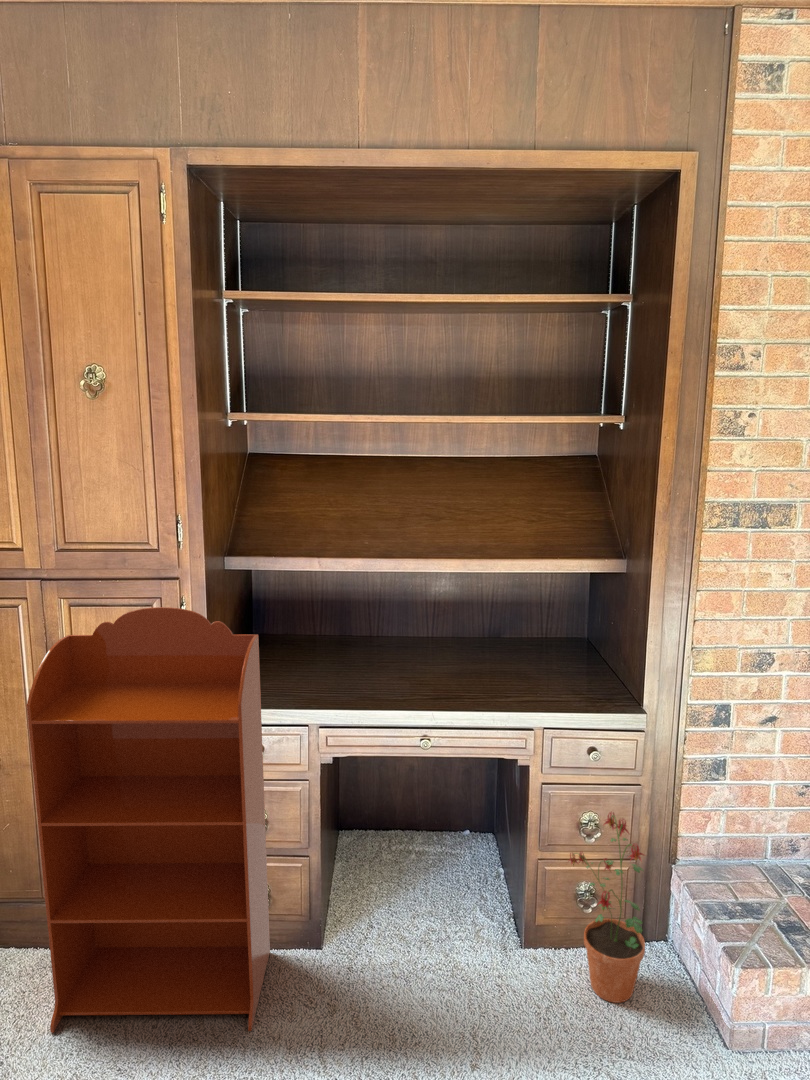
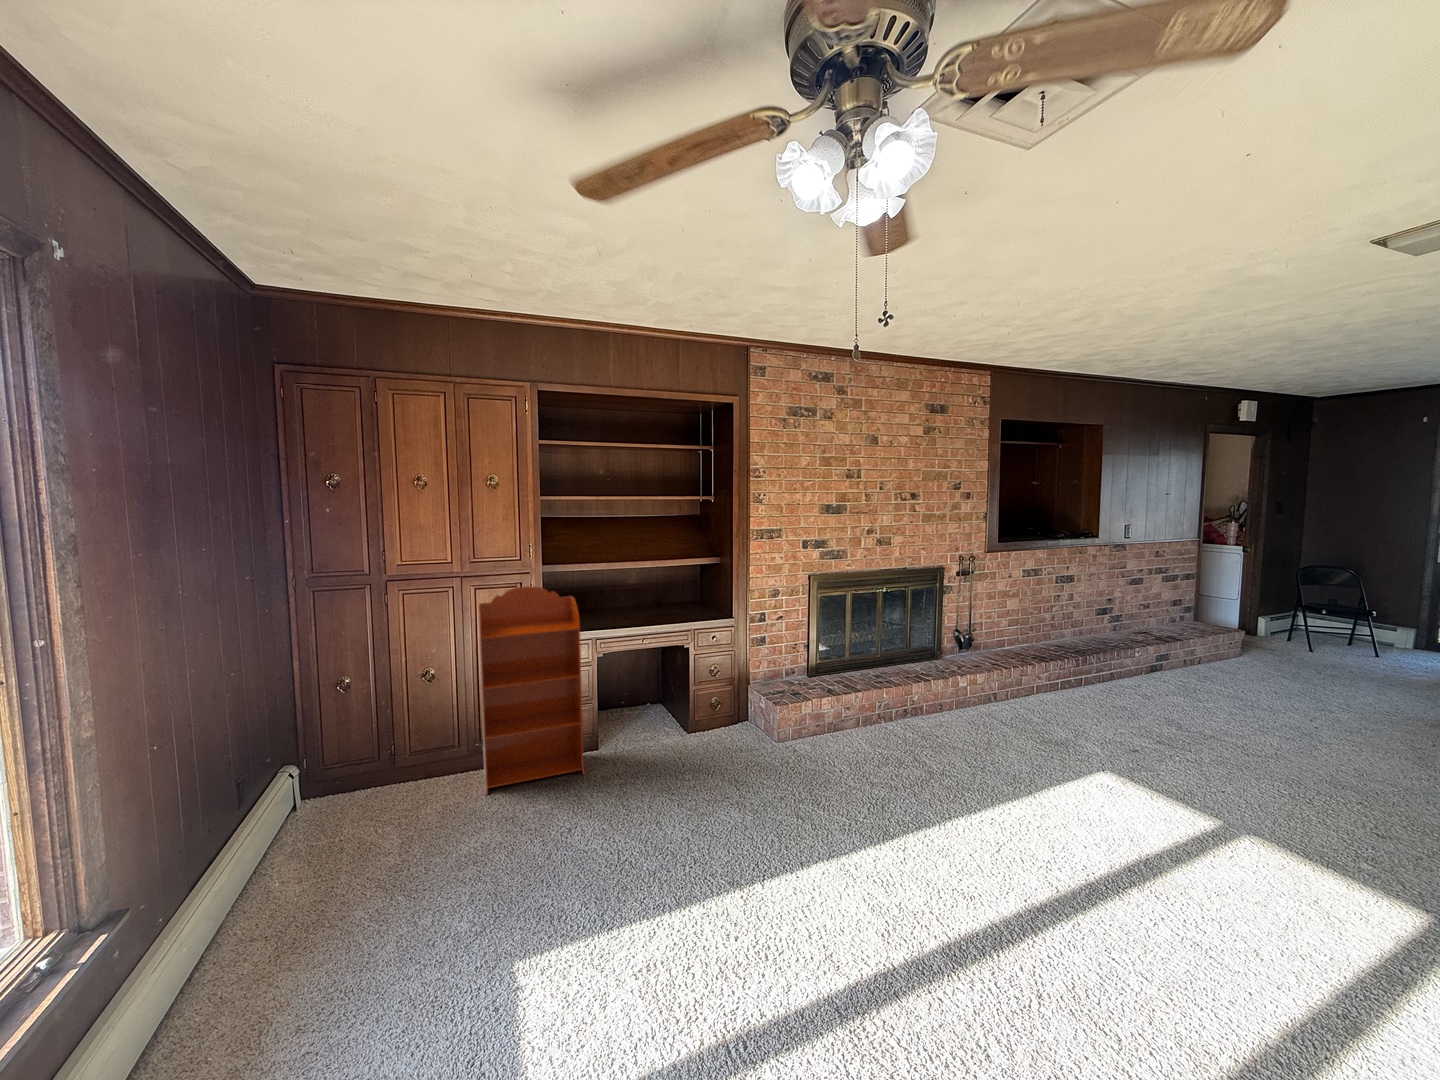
potted plant: present [569,812,645,1003] -> none [708,661,745,740]

